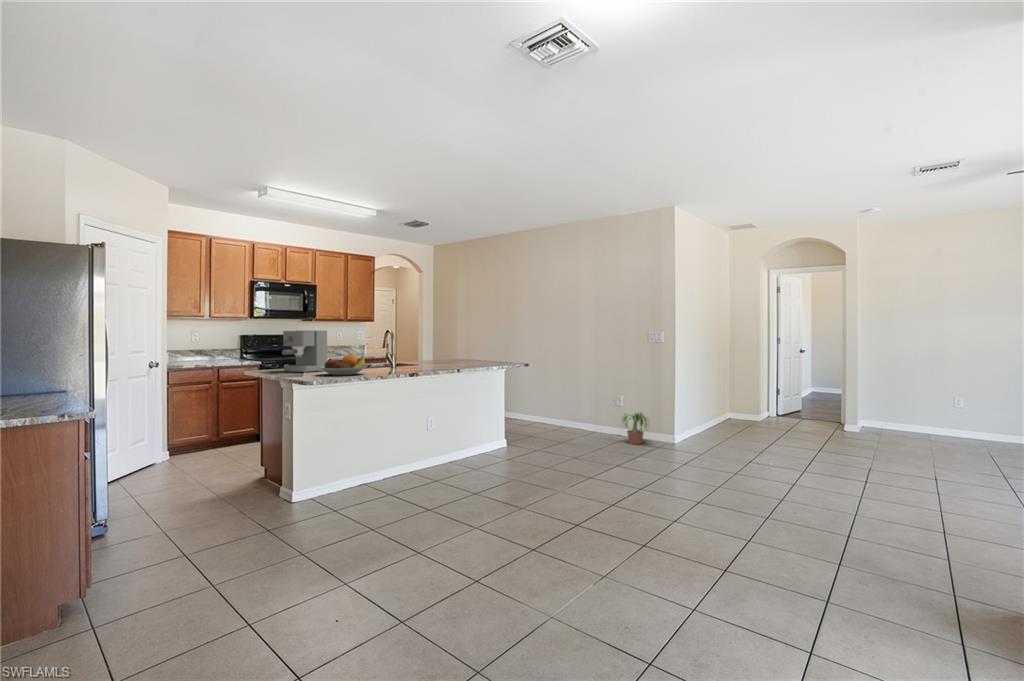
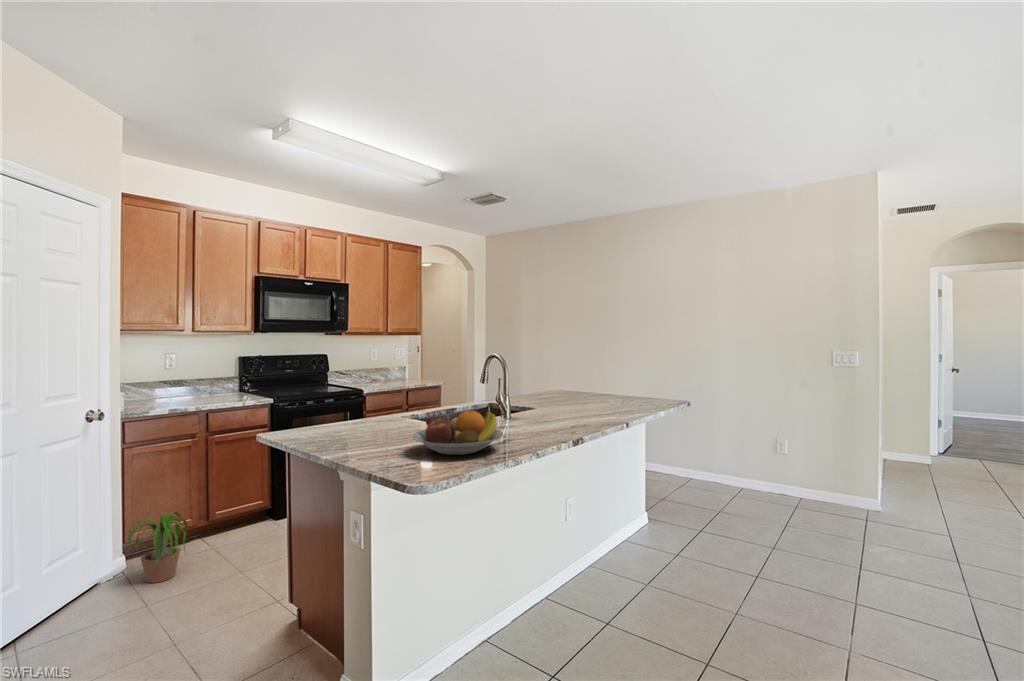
coffee maker: present [282,331,327,373] -> none [328,358,404,438]
potted plant: present [622,413,647,444] -> present [128,512,188,583]

